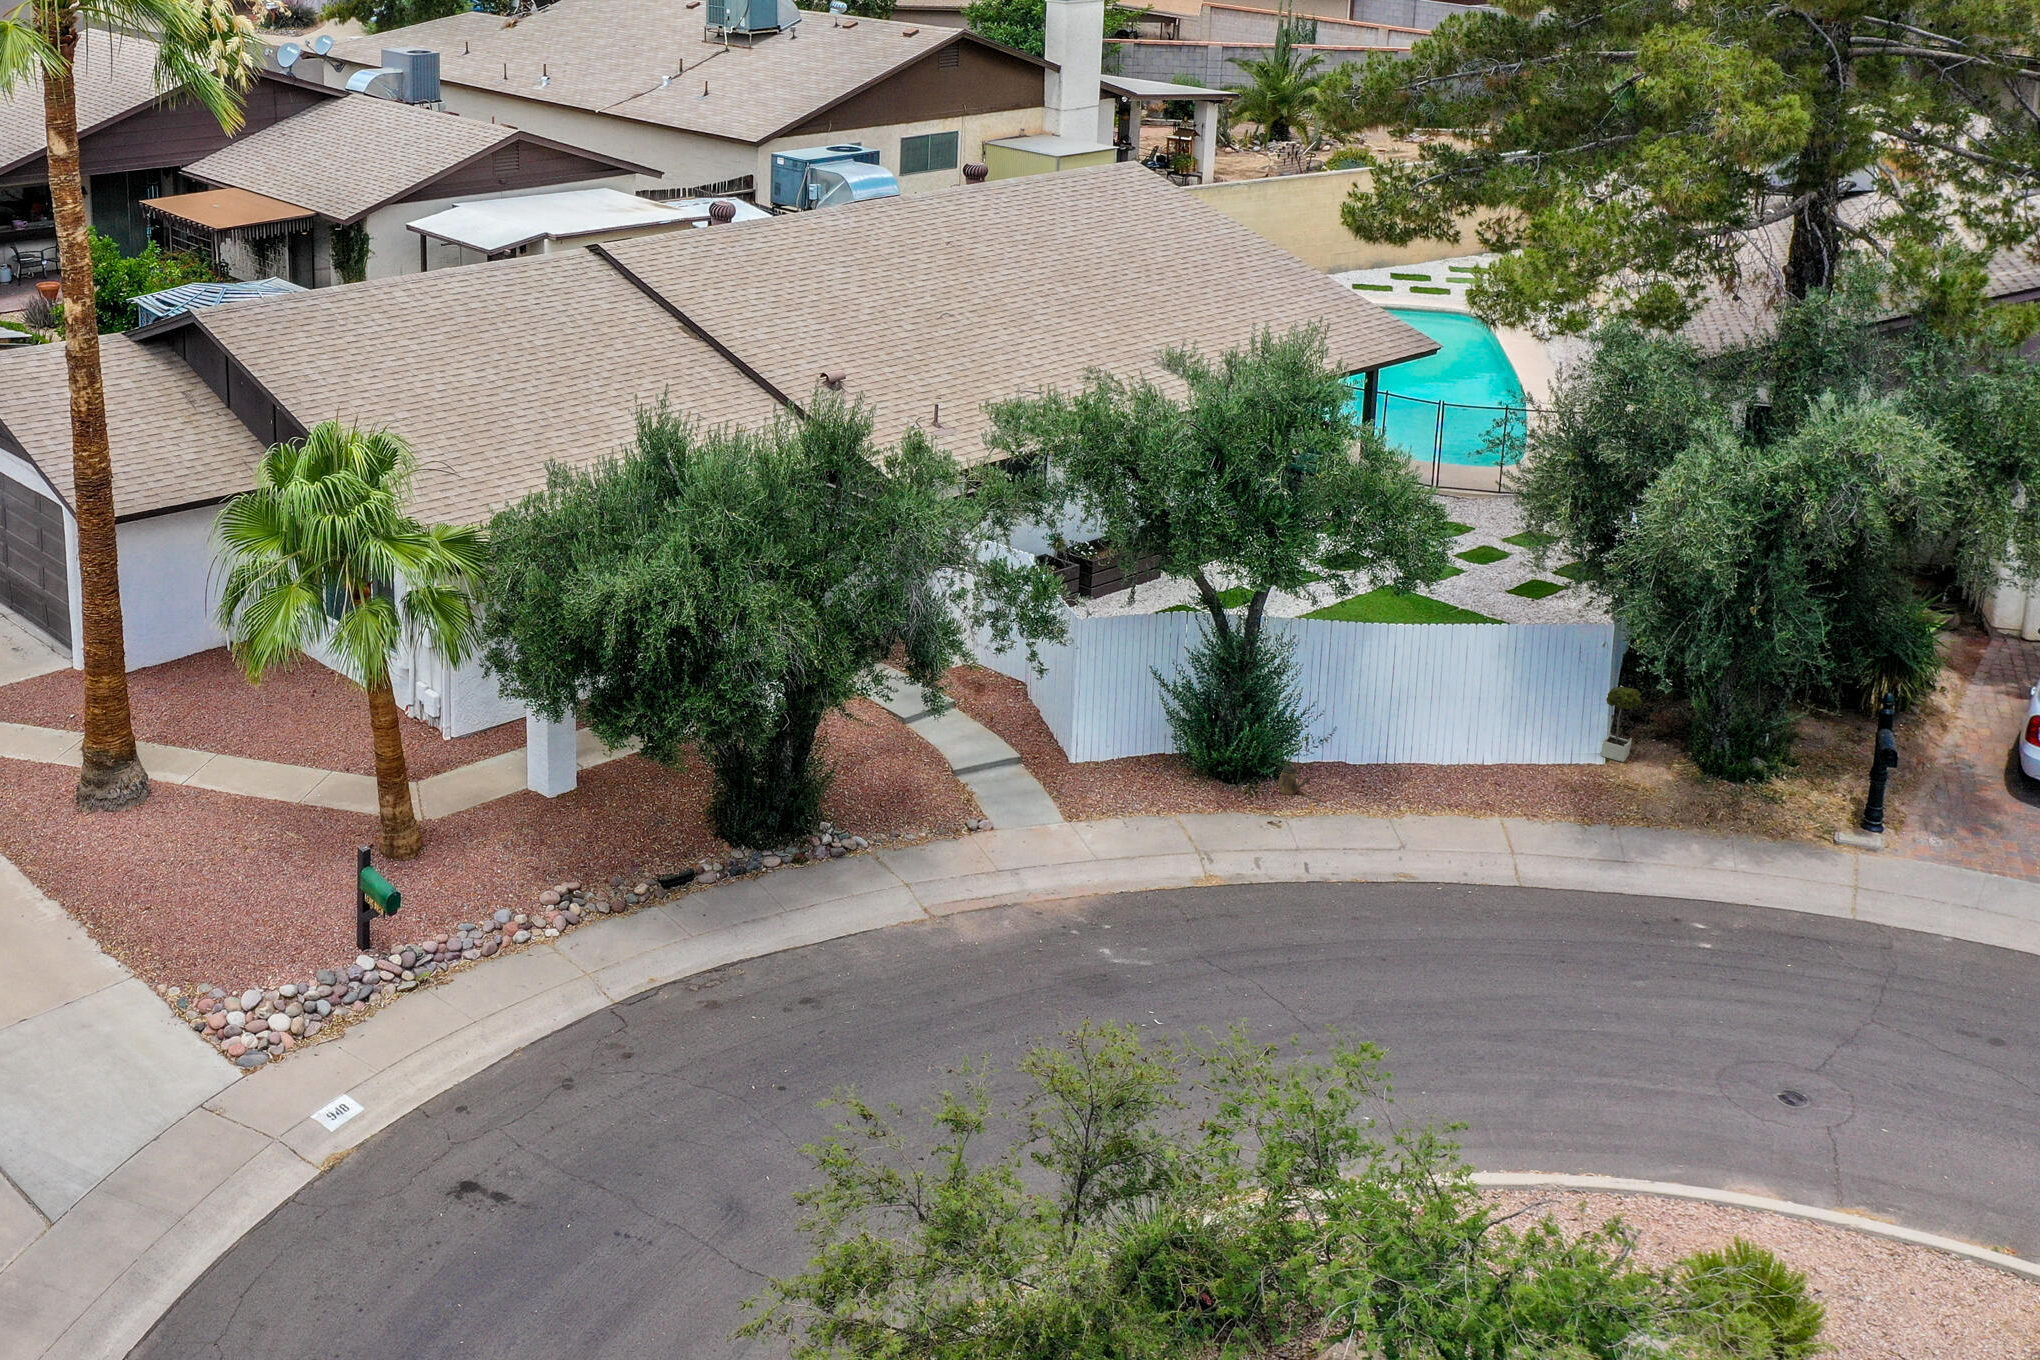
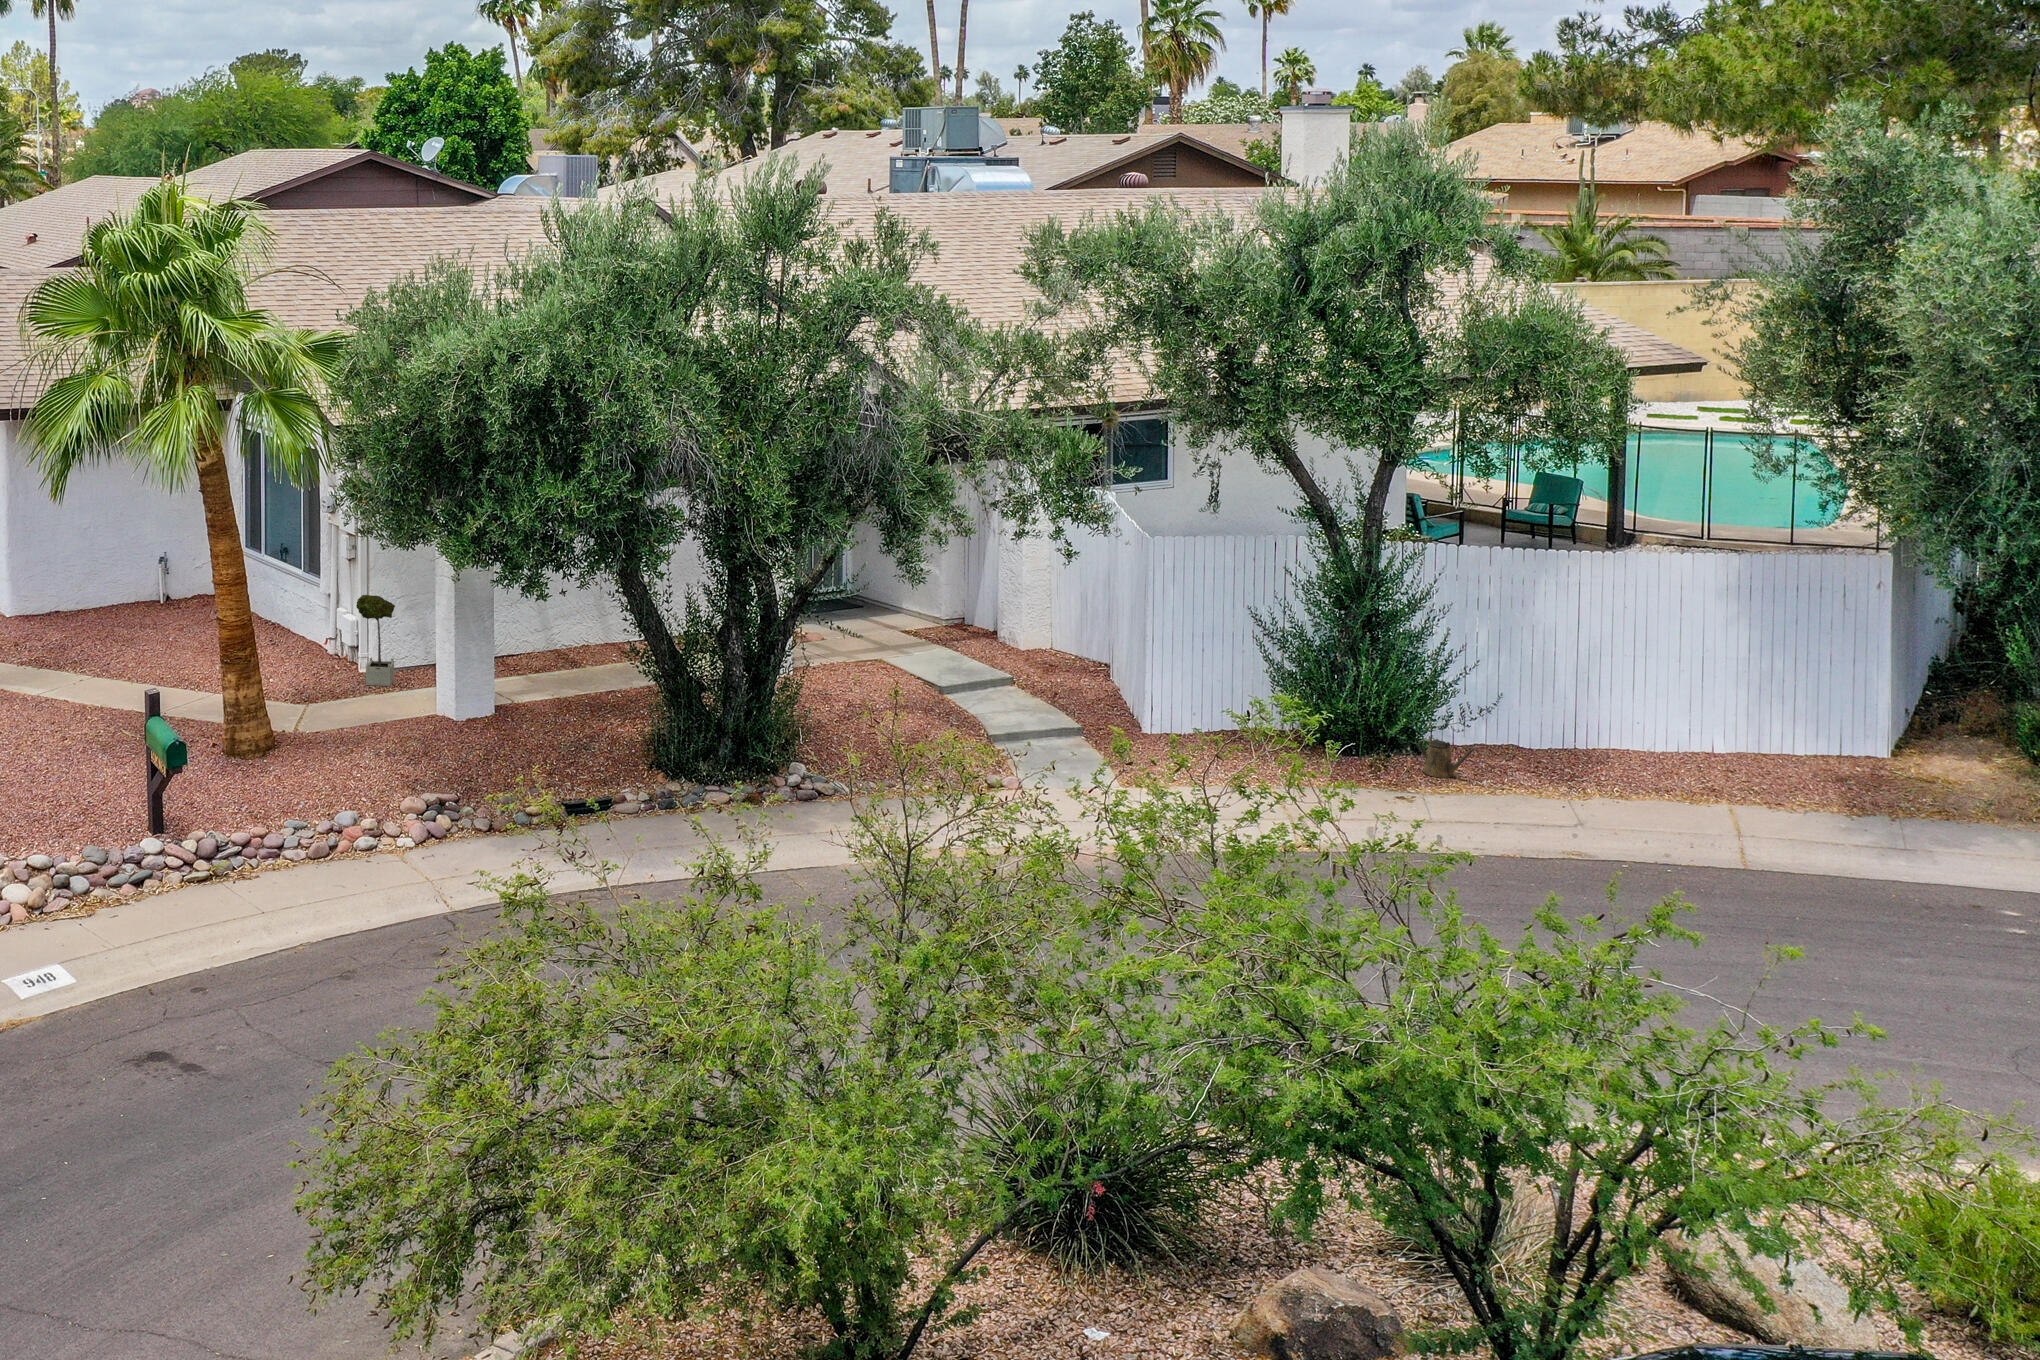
potted tree: present [1601,687,1642,762] -> present [356,595,395,686]

